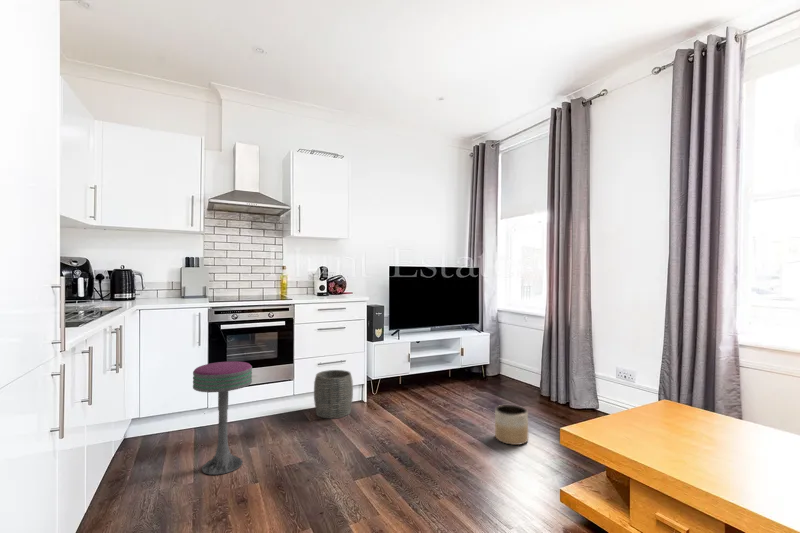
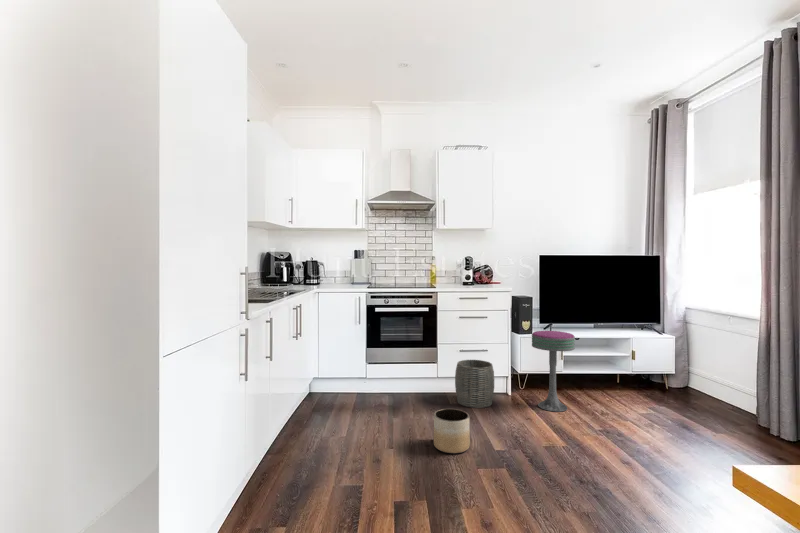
bar stool: present [193,361,252,475] -> present [532,331,575,412]
planter: present [495,405,528,445] -> present [434,409,470,454]

